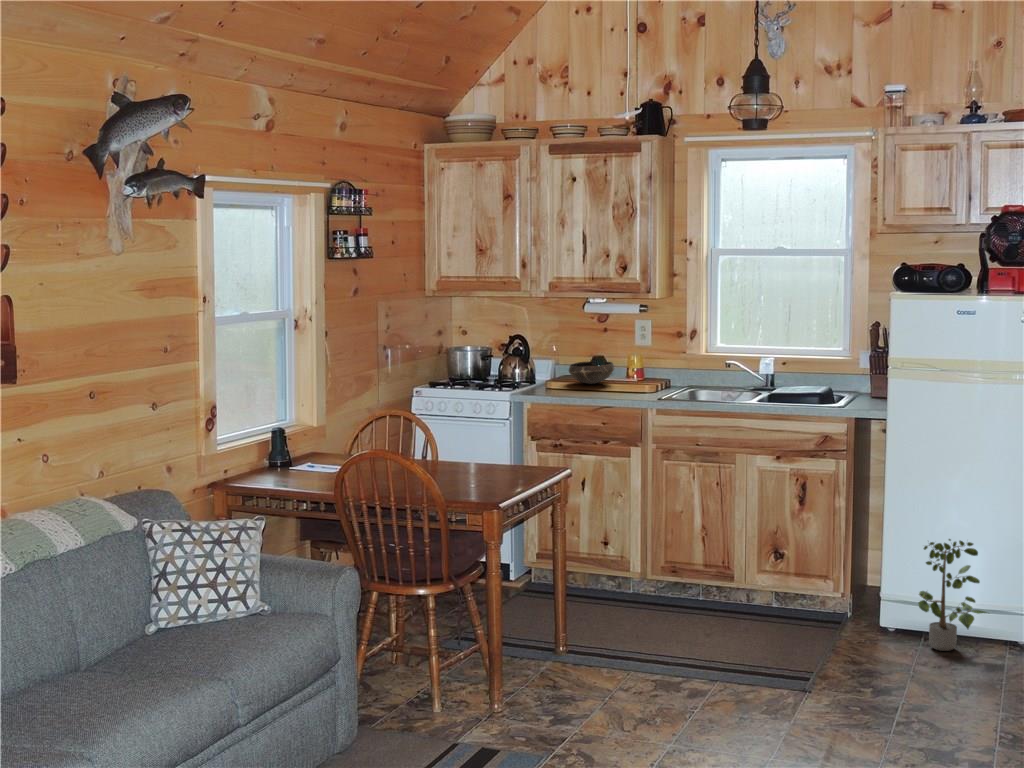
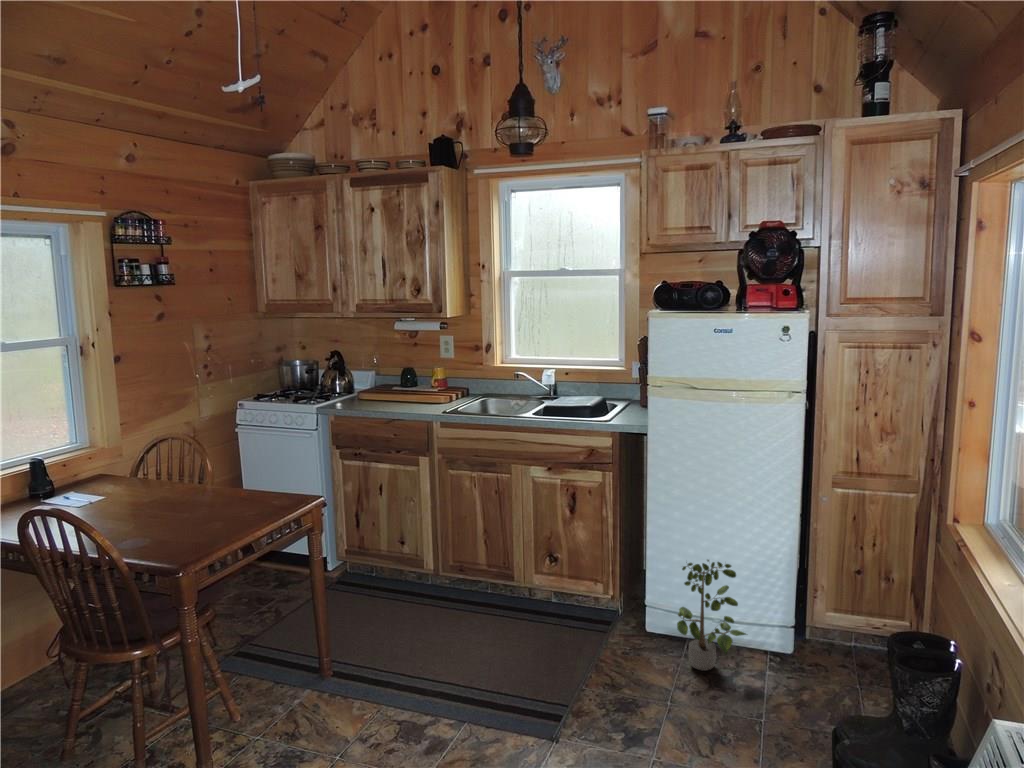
bowl: present [569,361,614,384] -> none [378,373,419,394]

